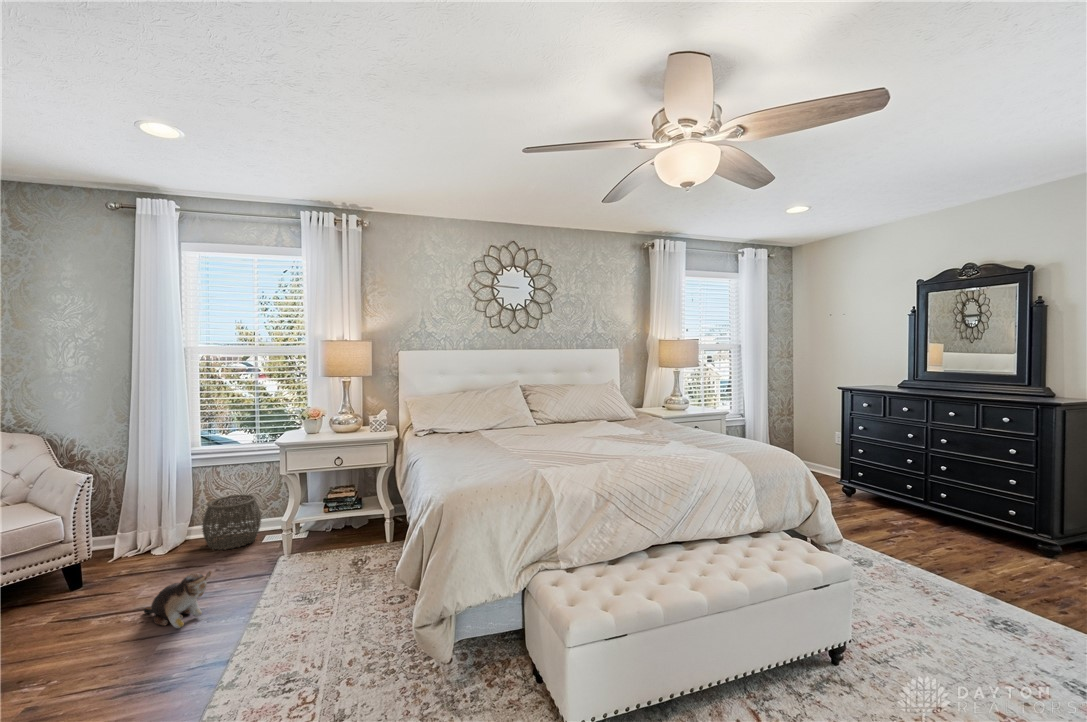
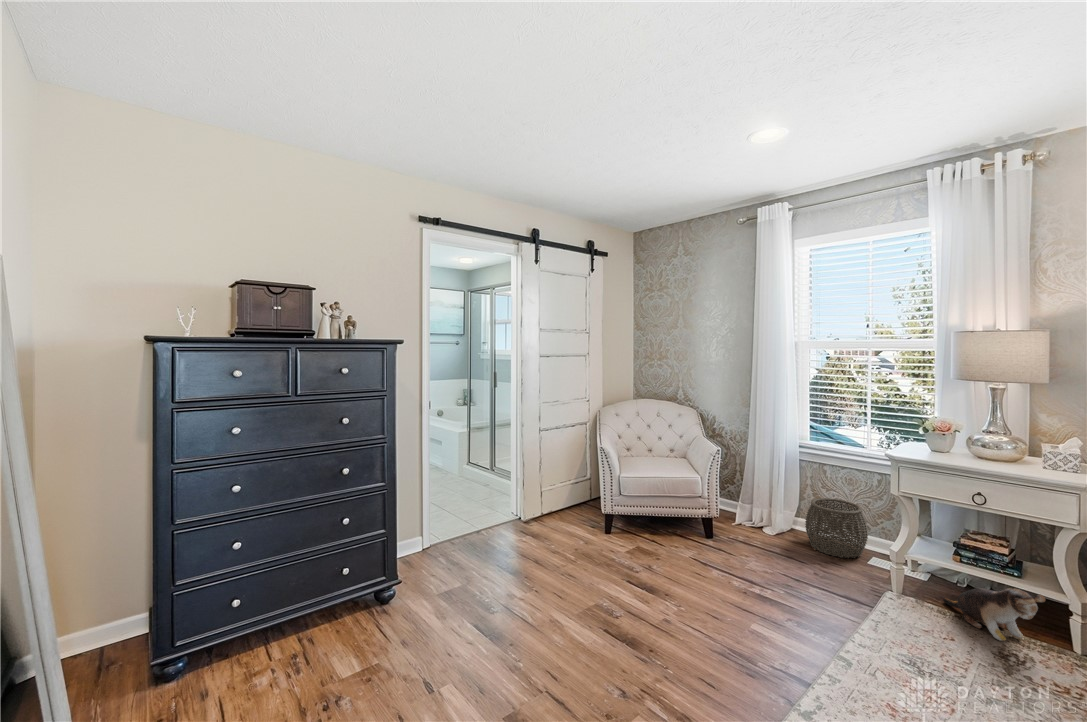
plush toy: present [144,571,211,628] -> present [943,588,1045,641]

